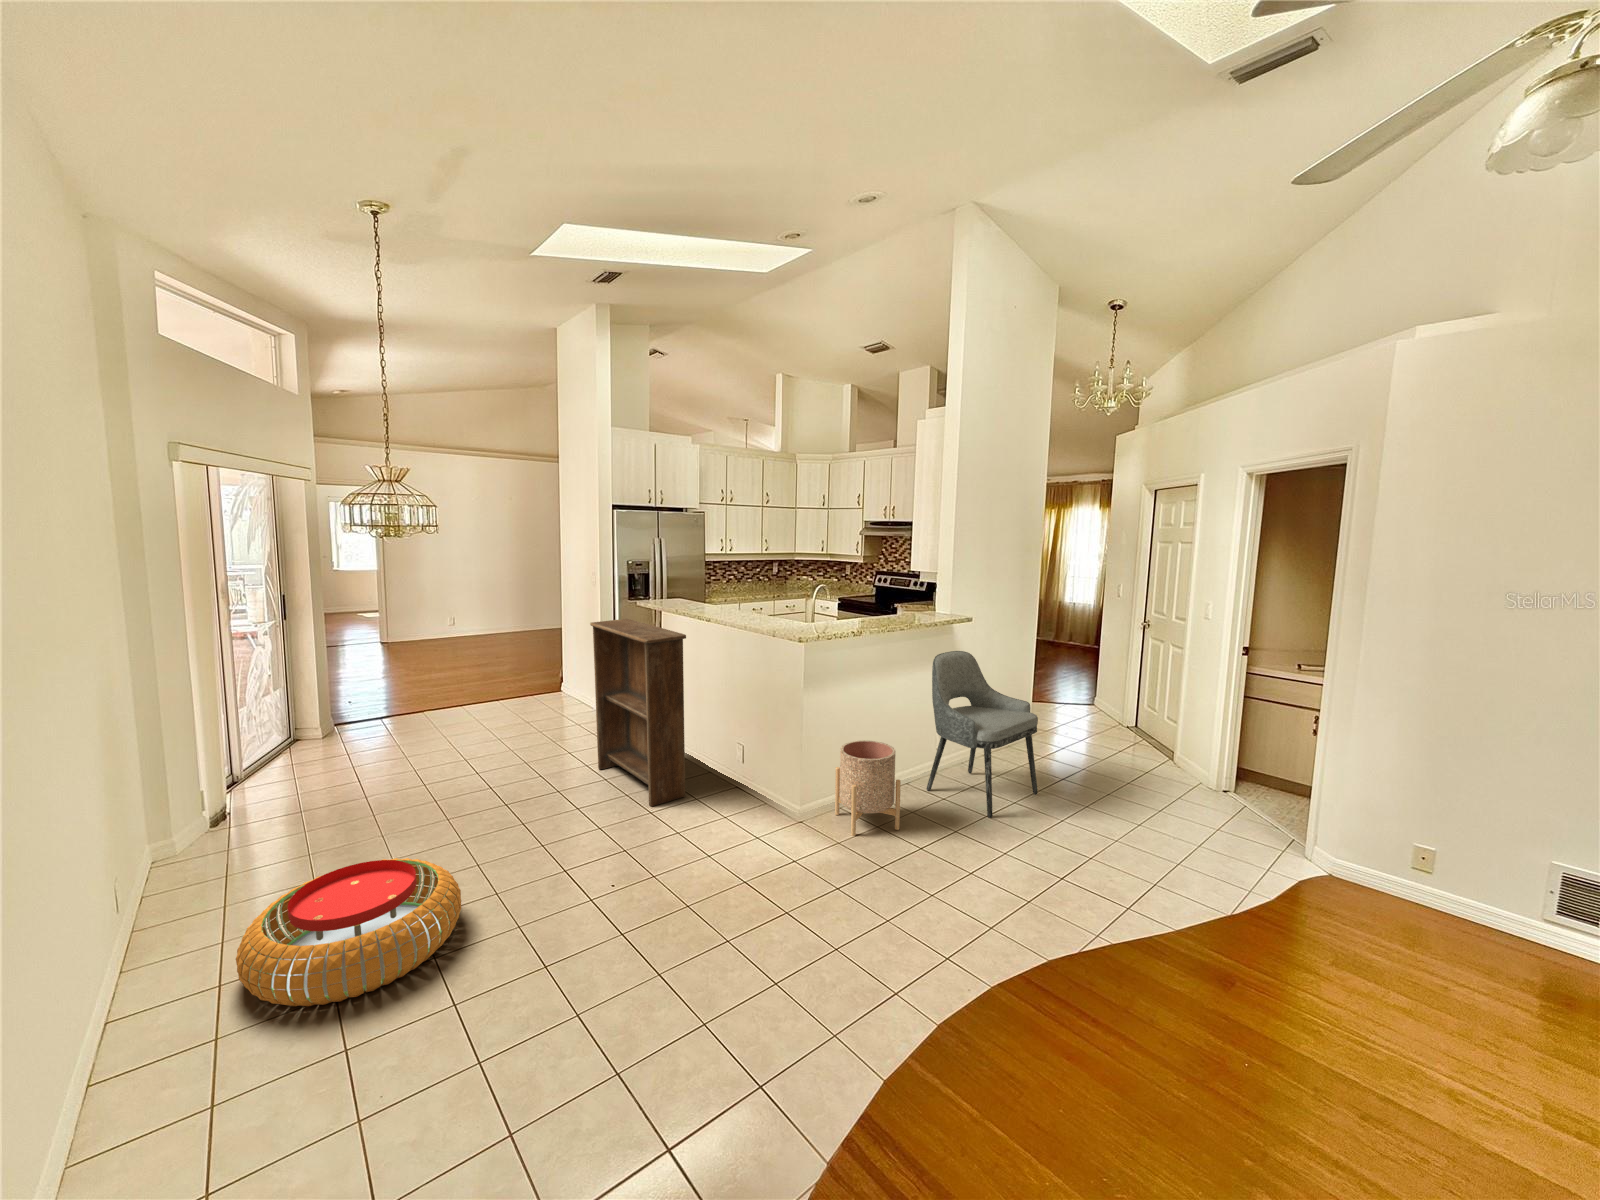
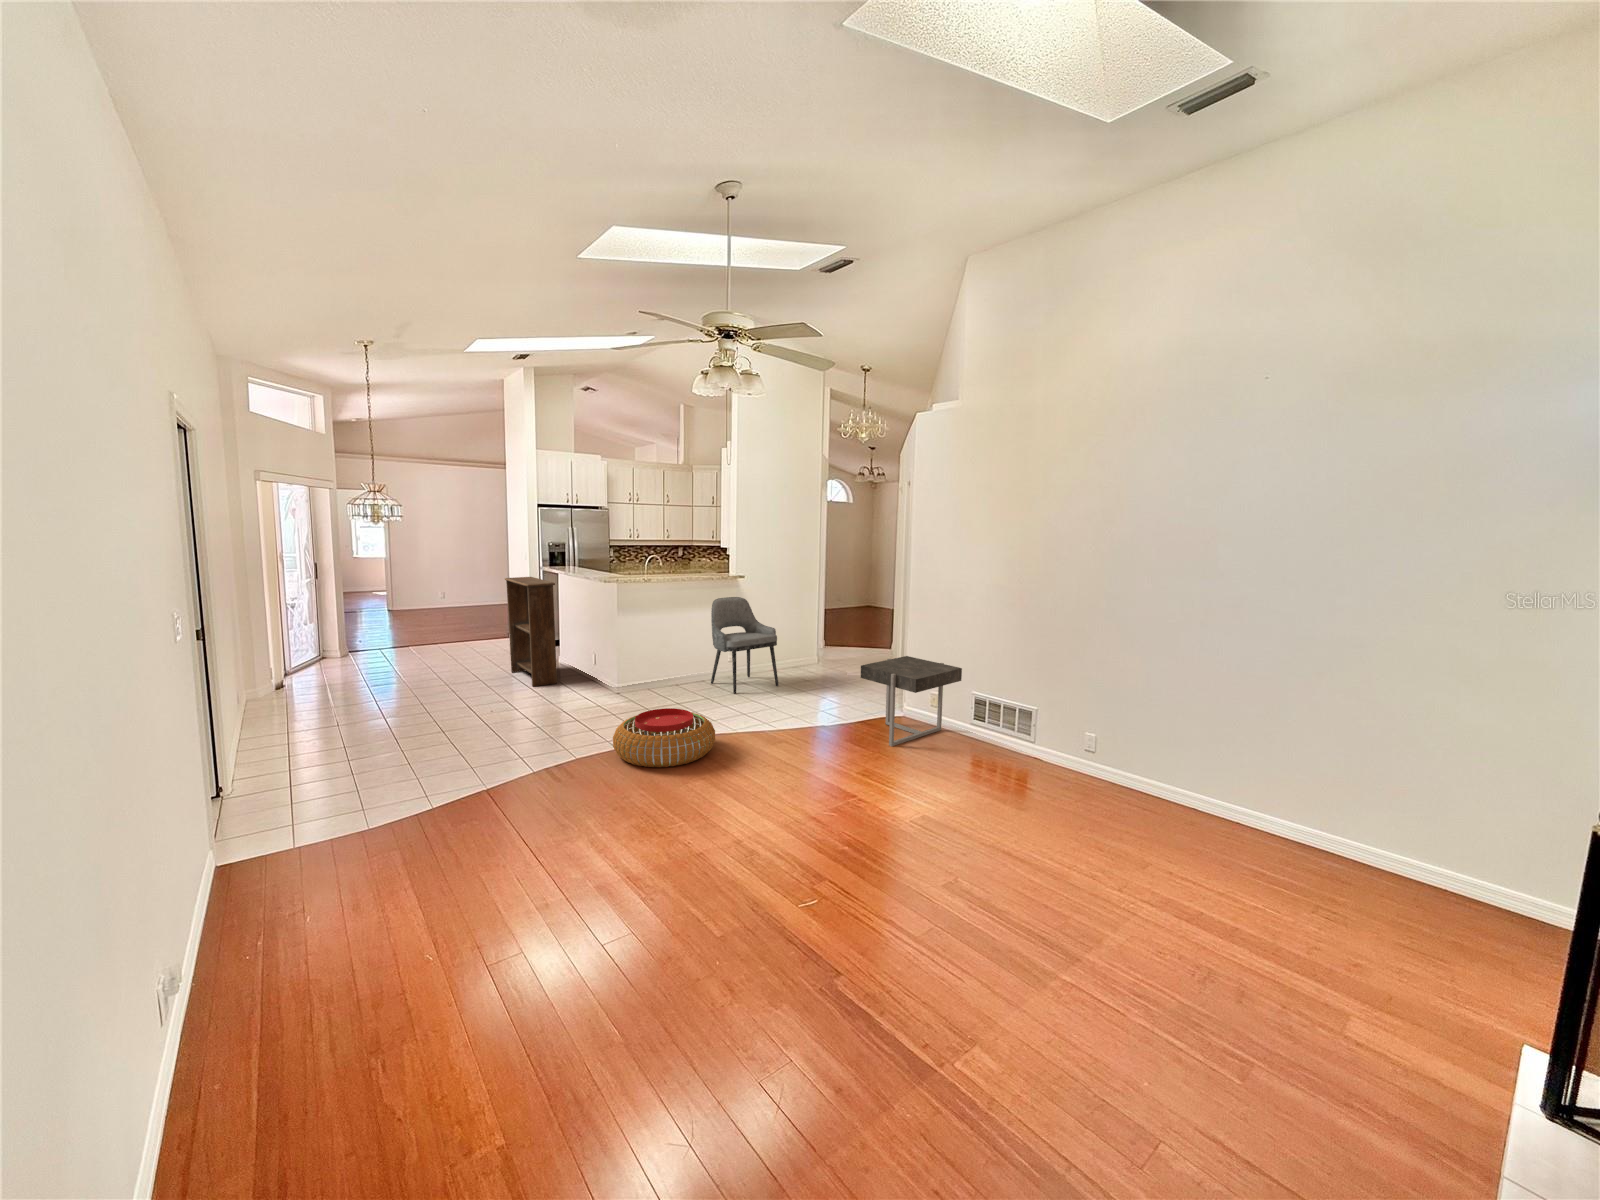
planter: present [835,740,901,836] -> none [639,647,673,699]
side table: none [1343,778,1559,988] -> present [861,656,962,746]
pouf: present [236,858,461,1006] -> present [613,708,715,767]

